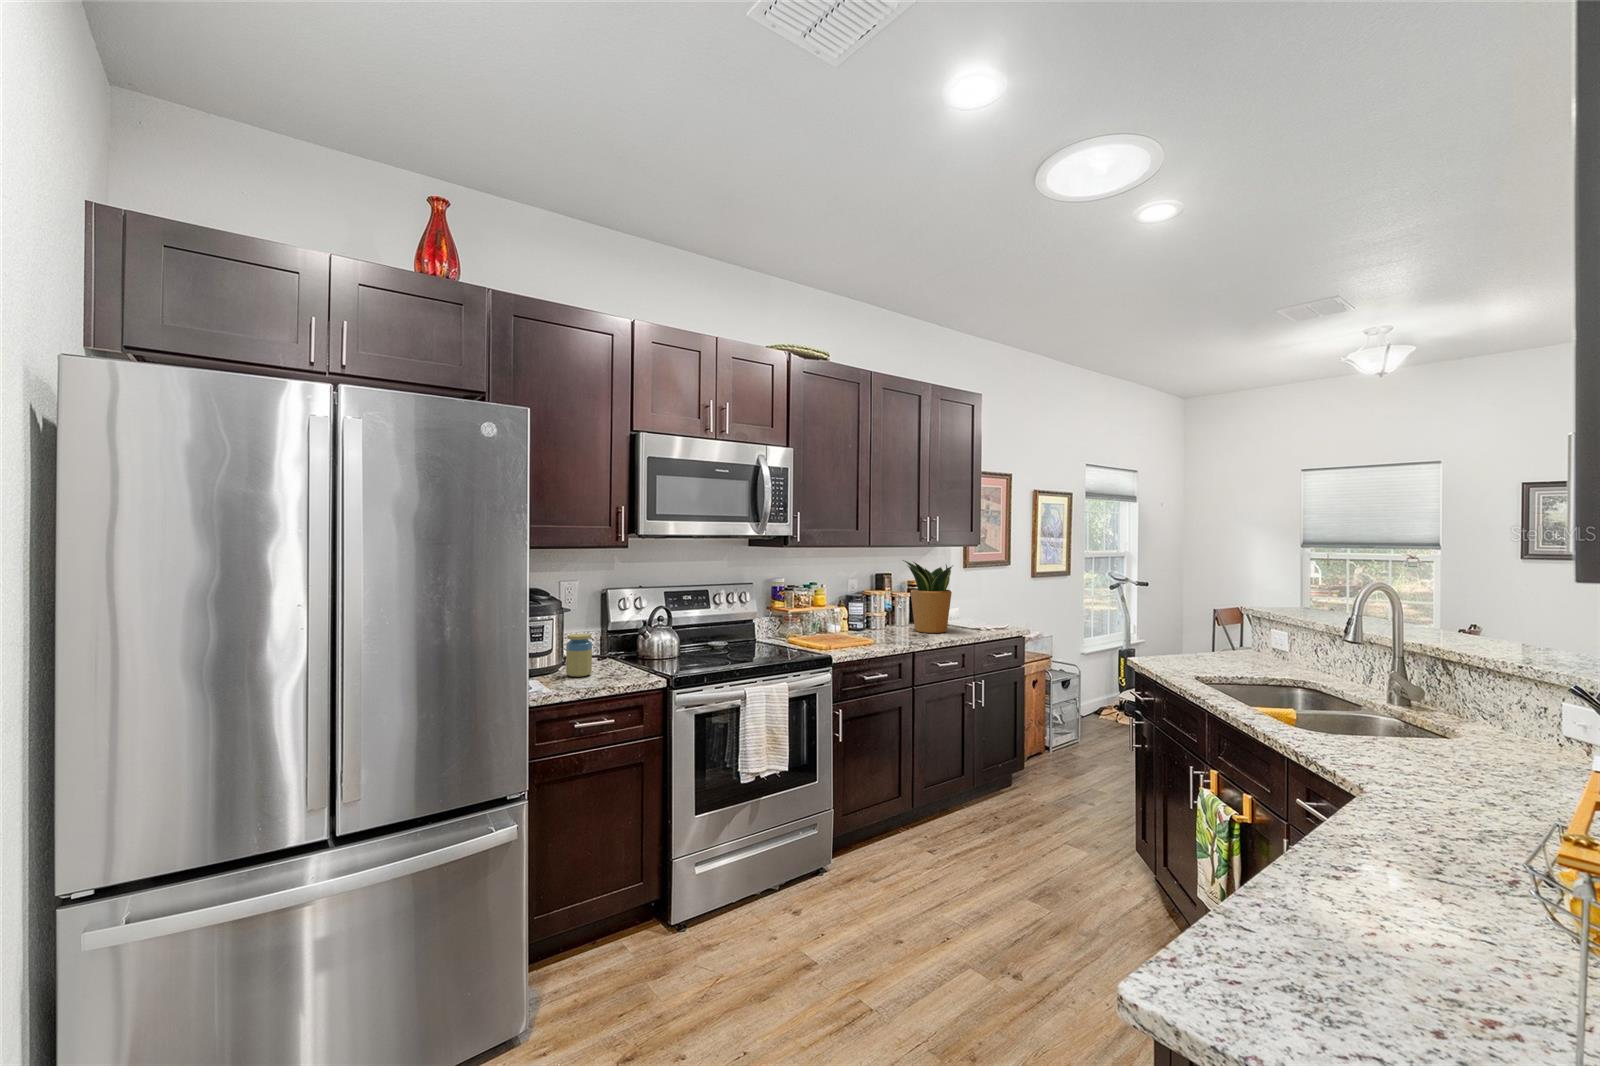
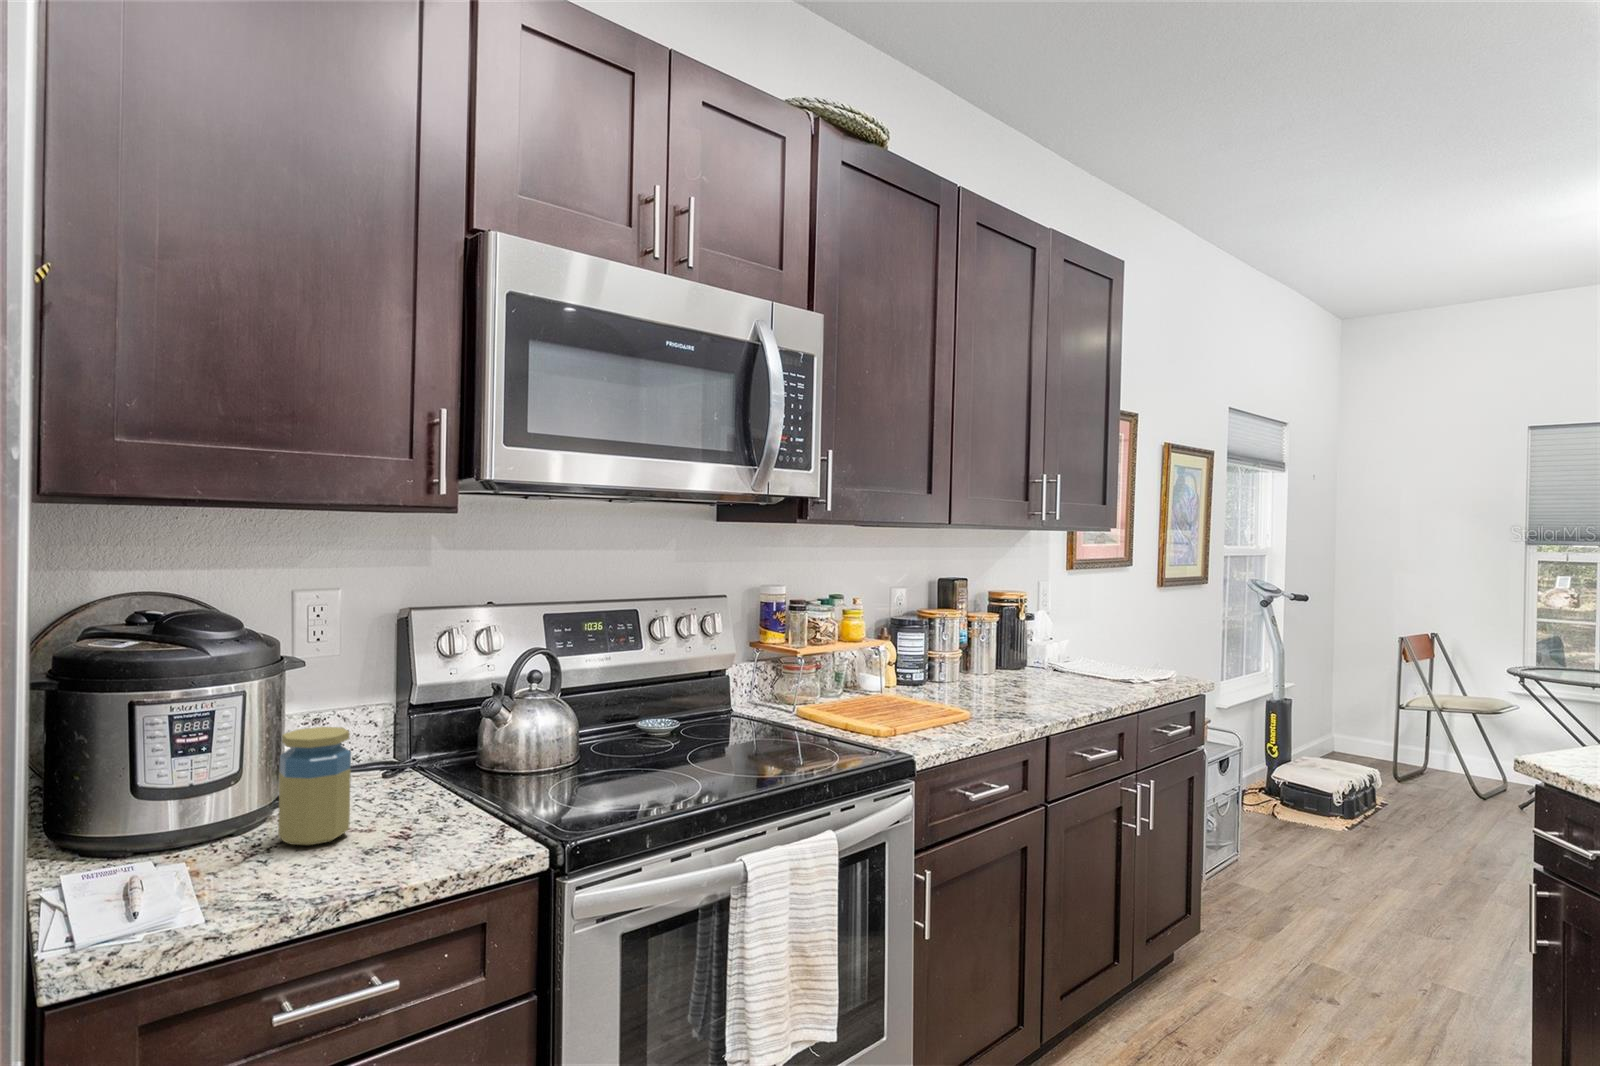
potted plant: present [903,560,952,633] -> none [992,553,1102,691]

